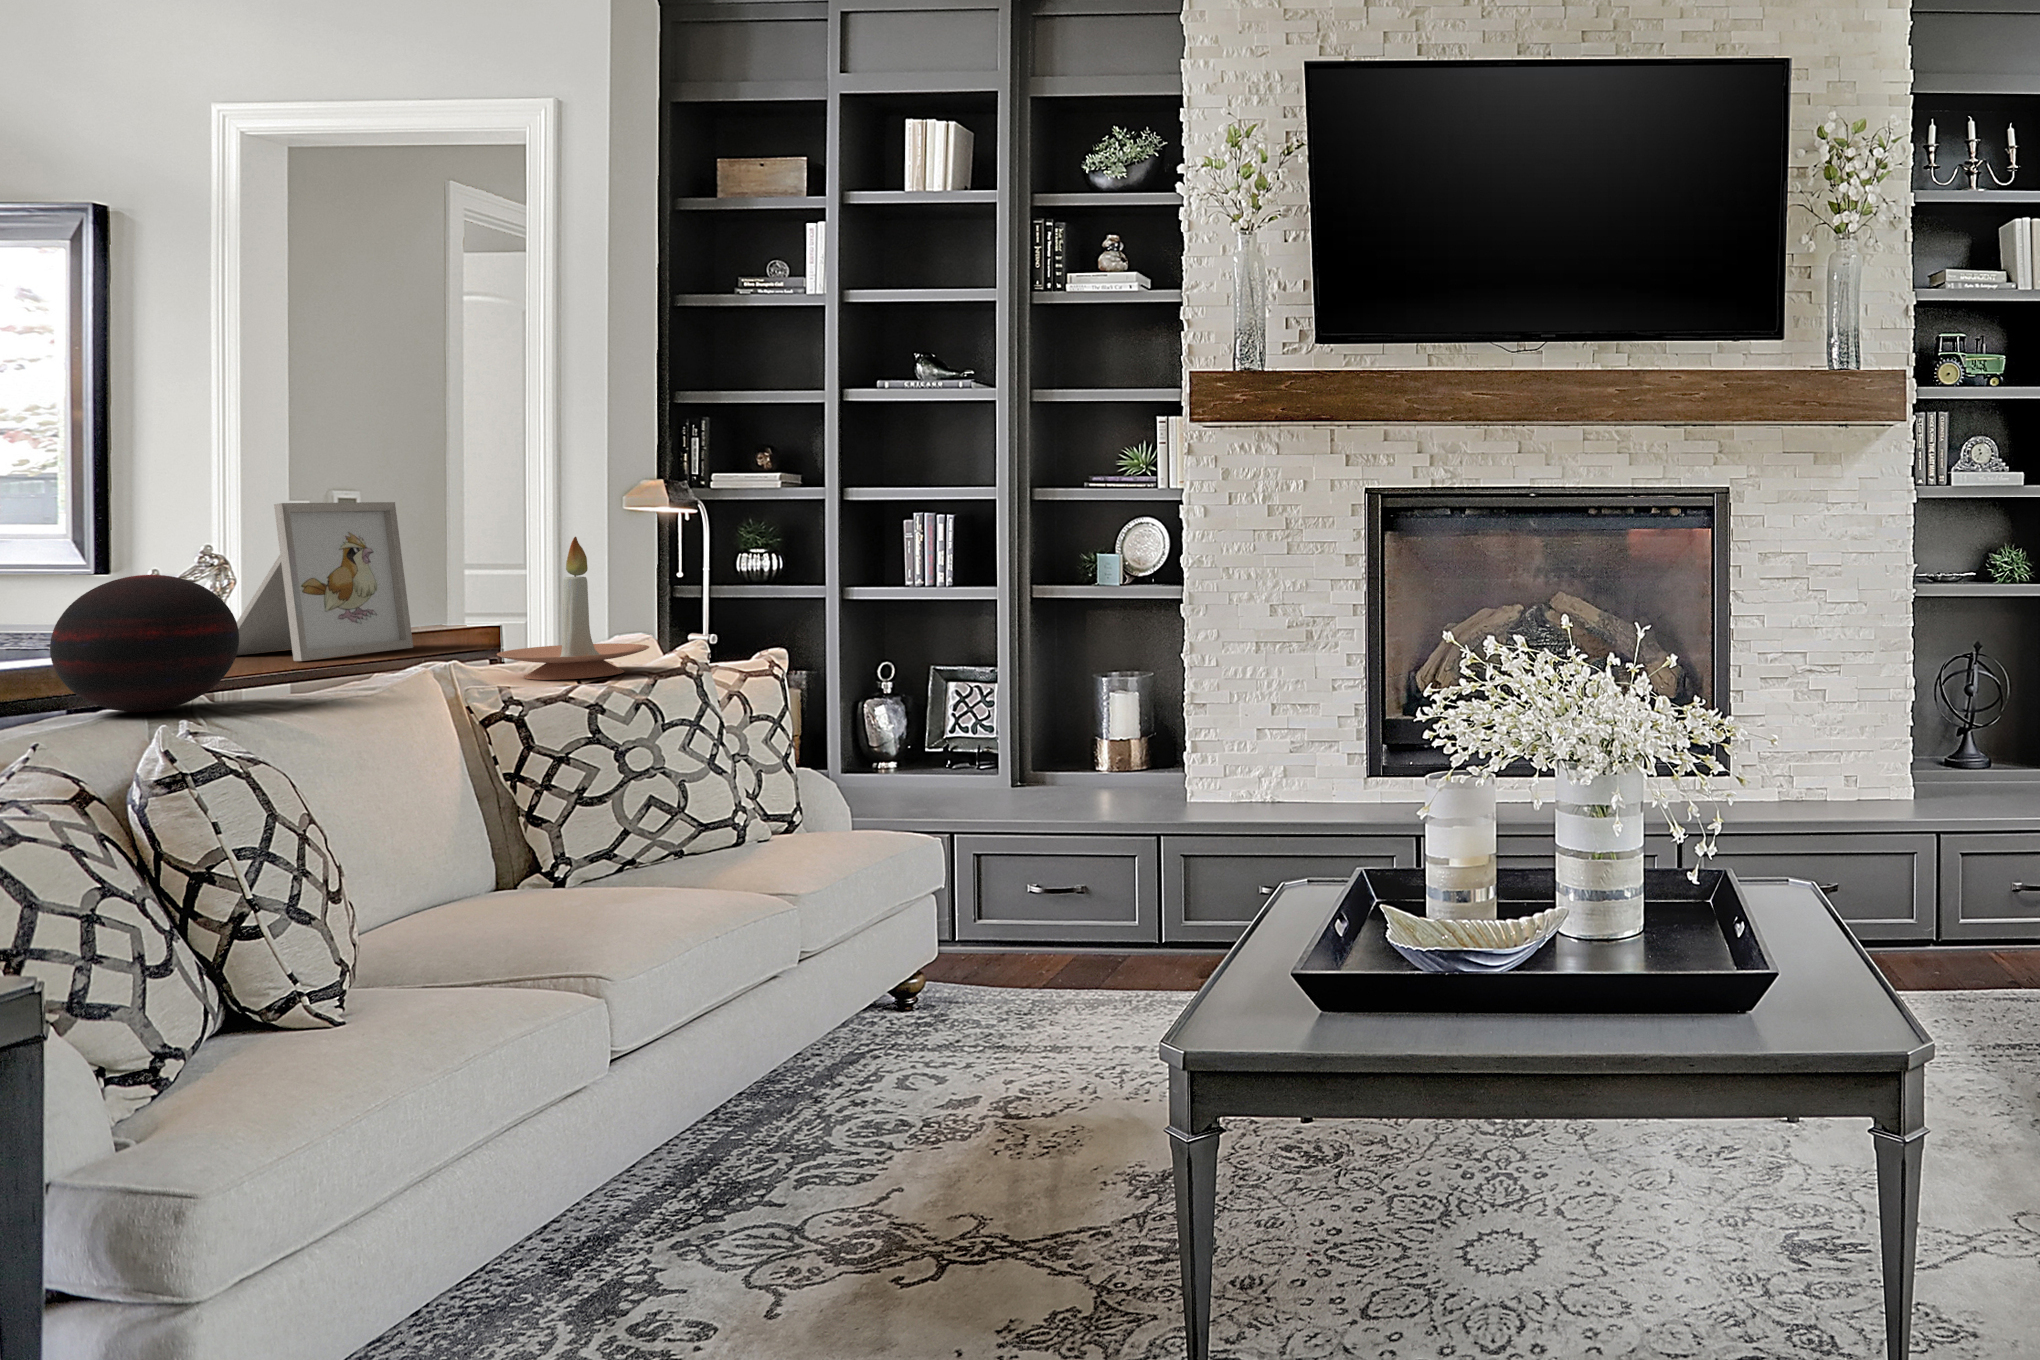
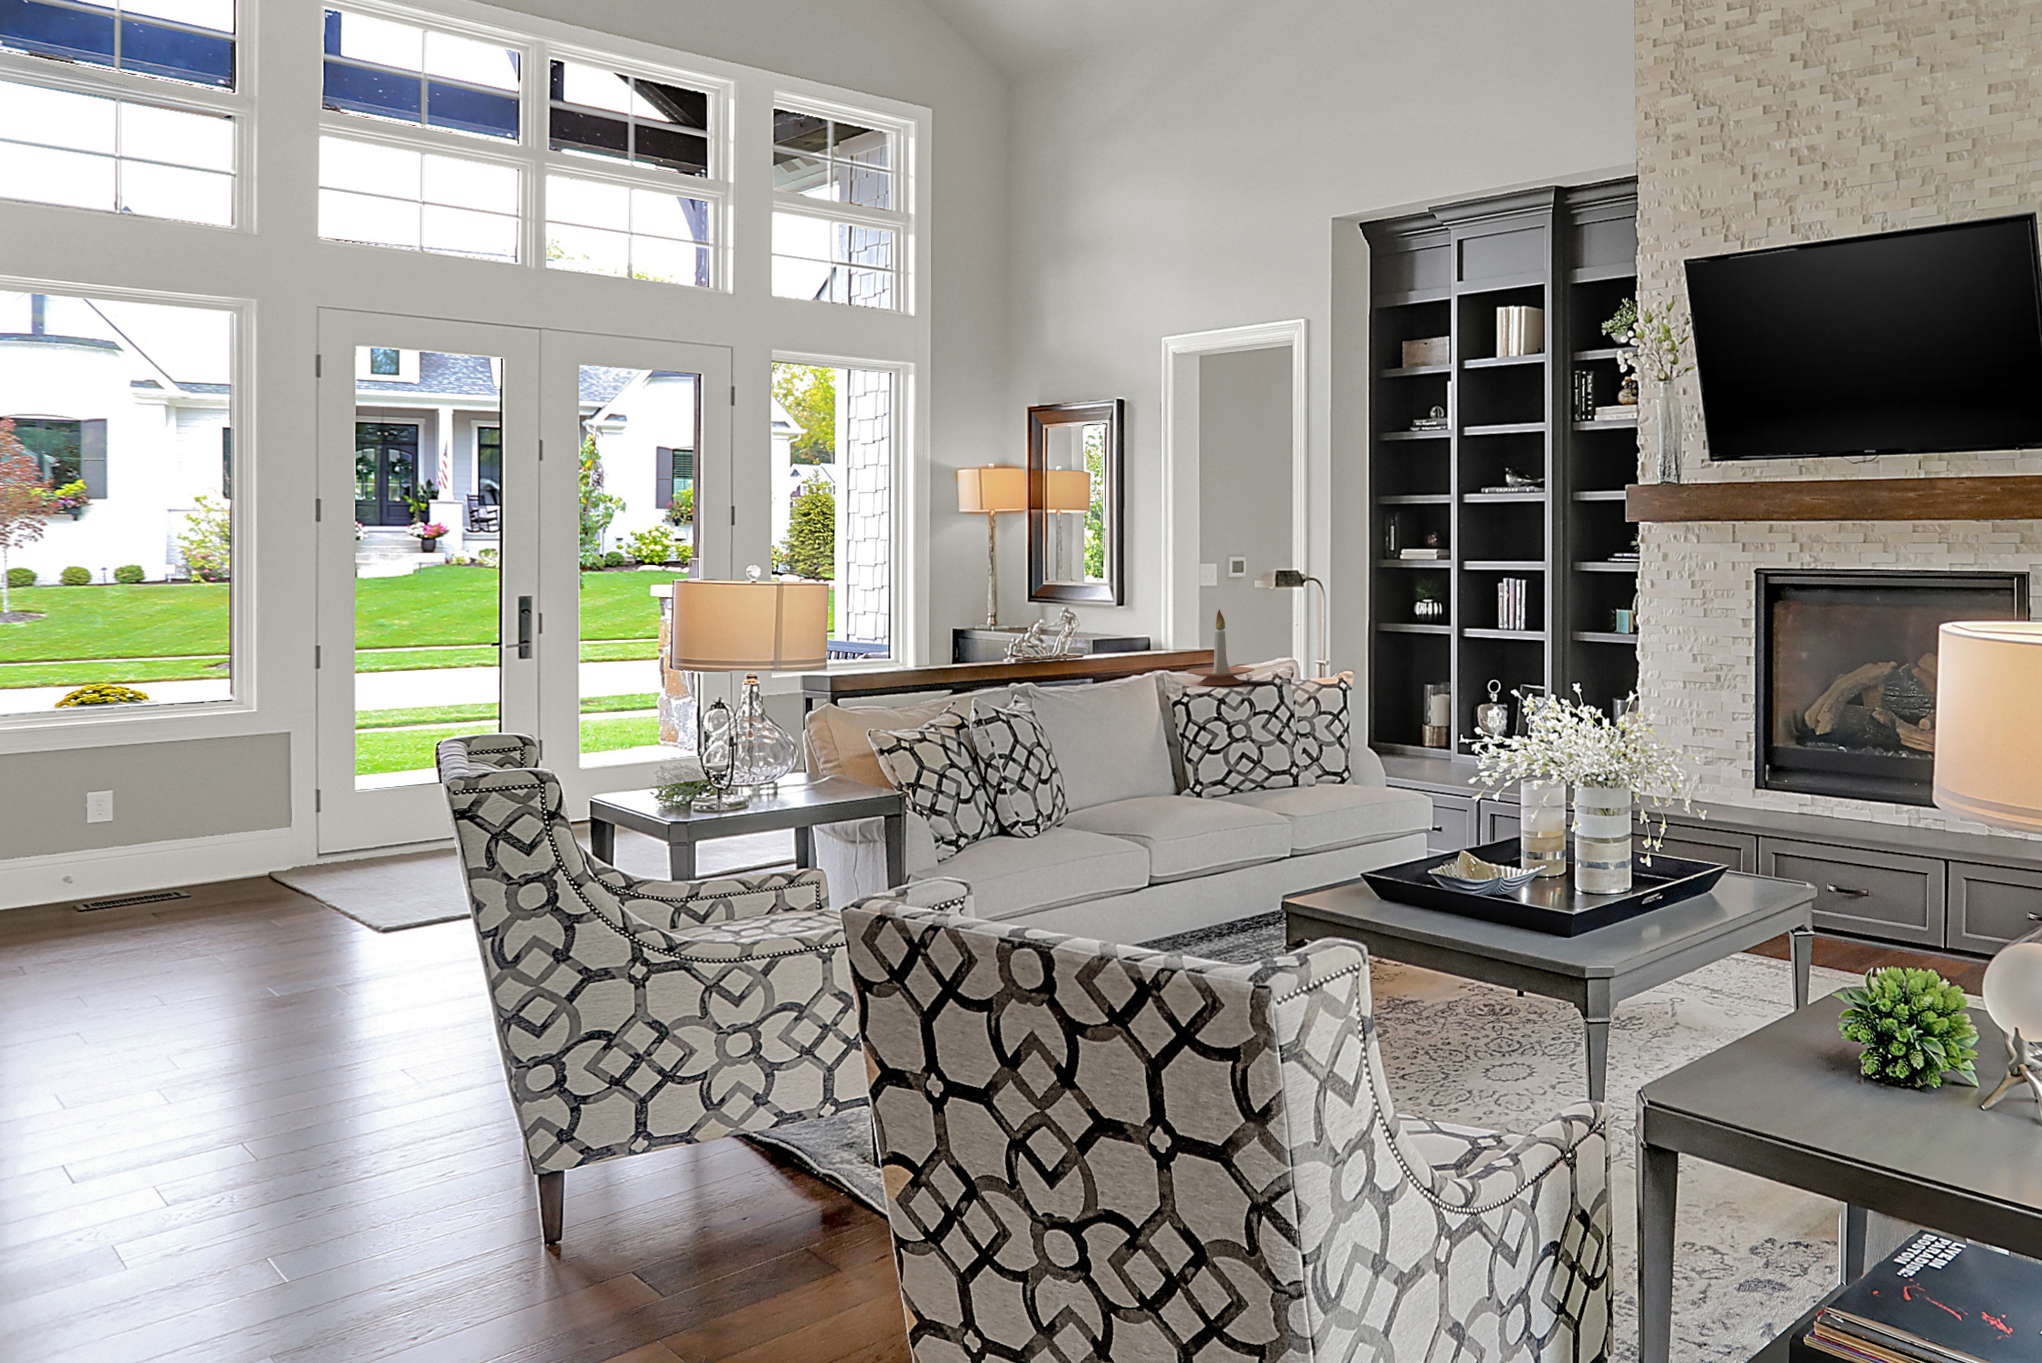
picture frame: present [237,502,413,661] -> none [1109,584,1189,668]
decorative orb: present [50,575,239,712] -> none [1011,628,1074,689]

